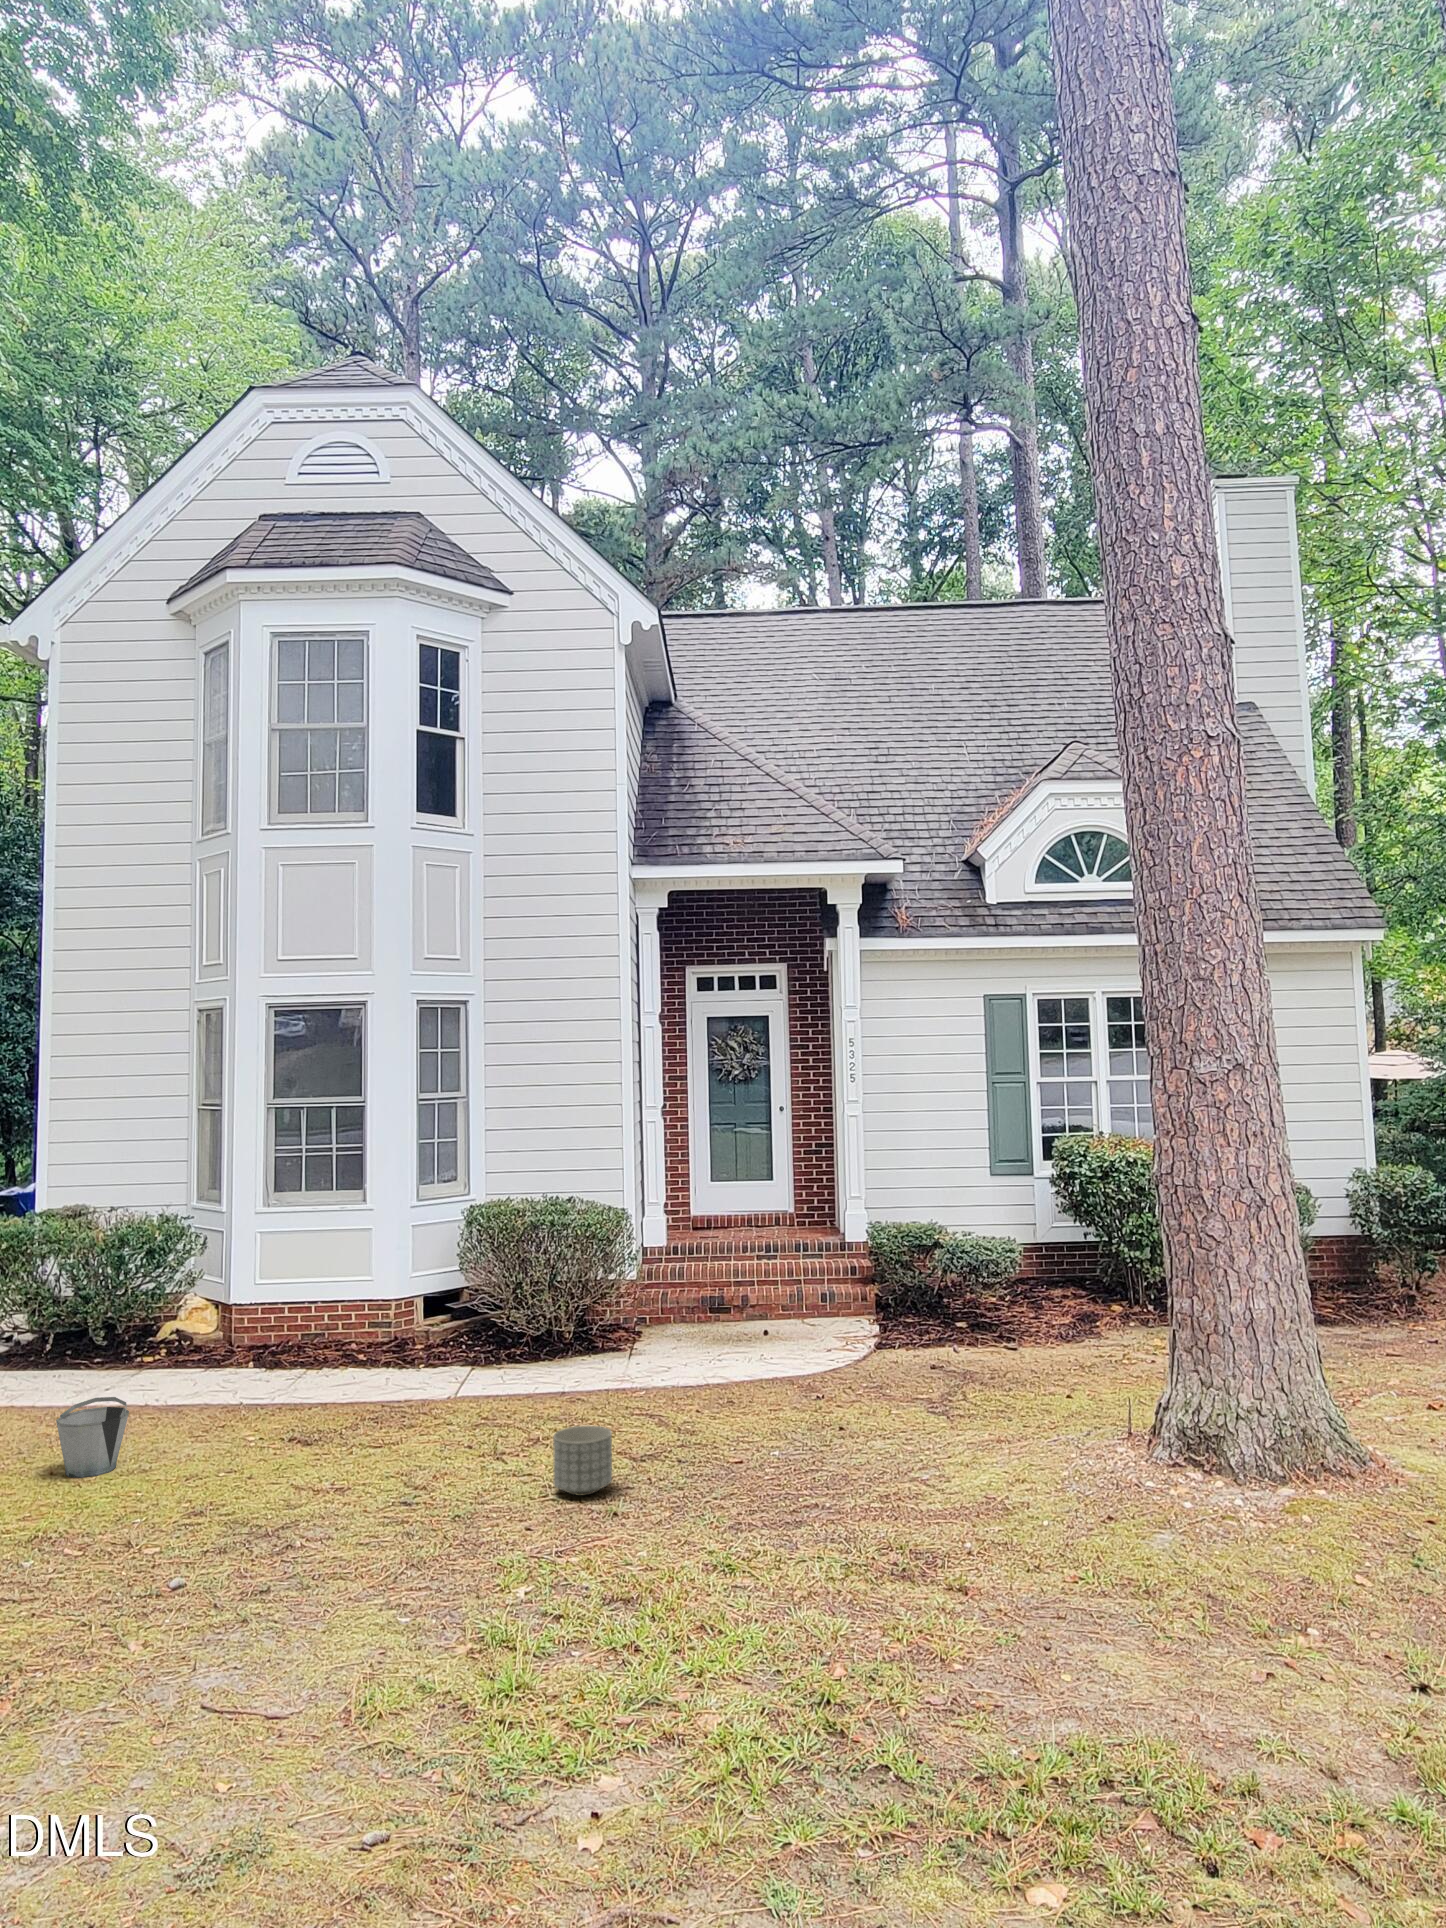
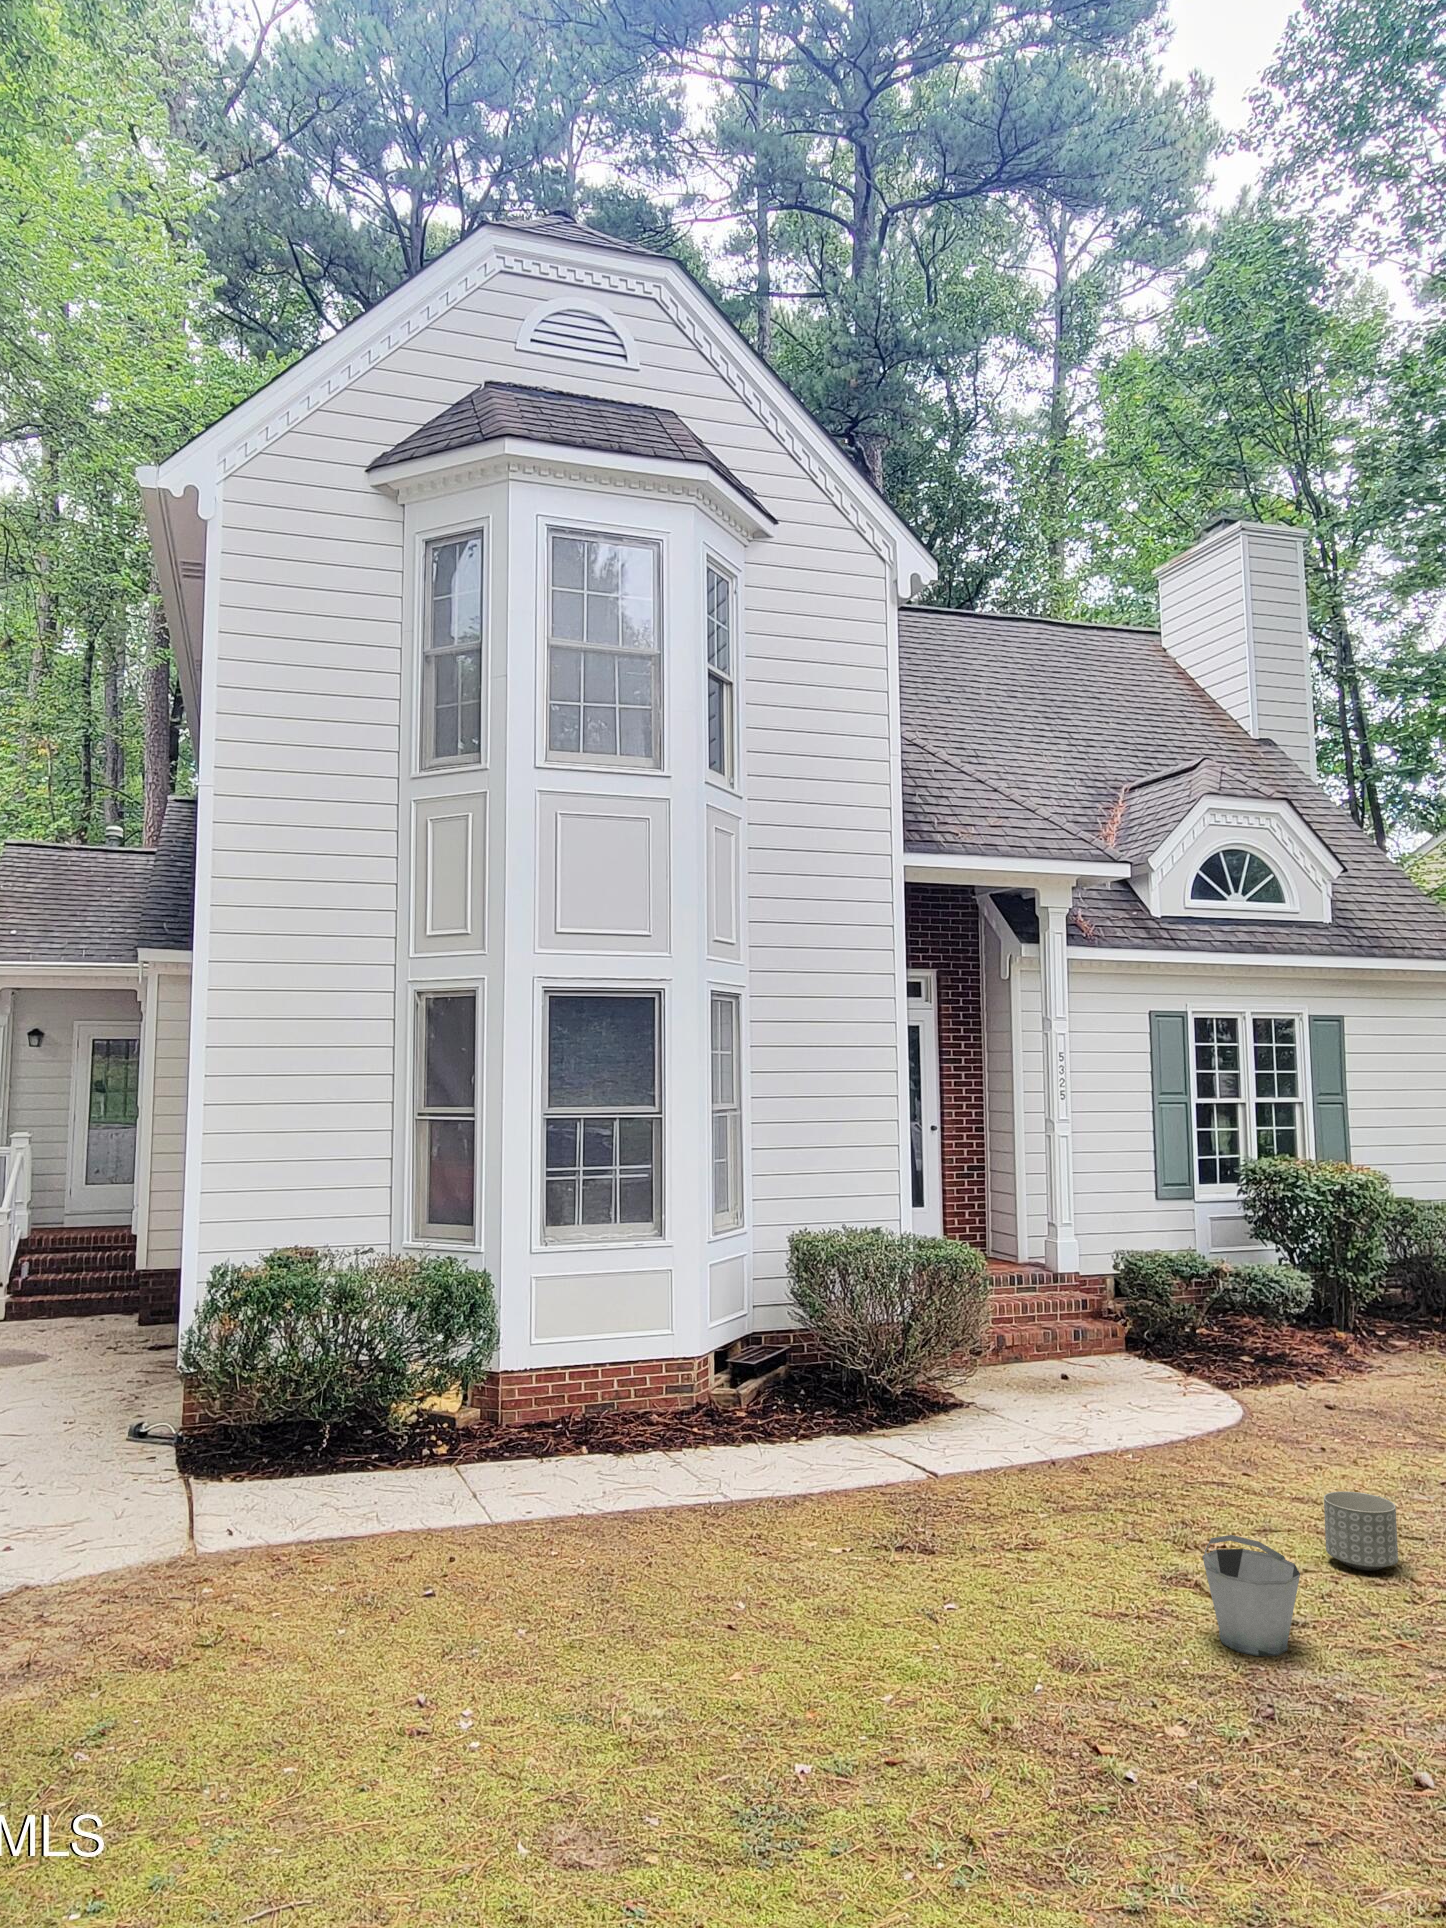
bucket: present [56,1397,129,1478] -> present [1202,1535,1300,1656]

